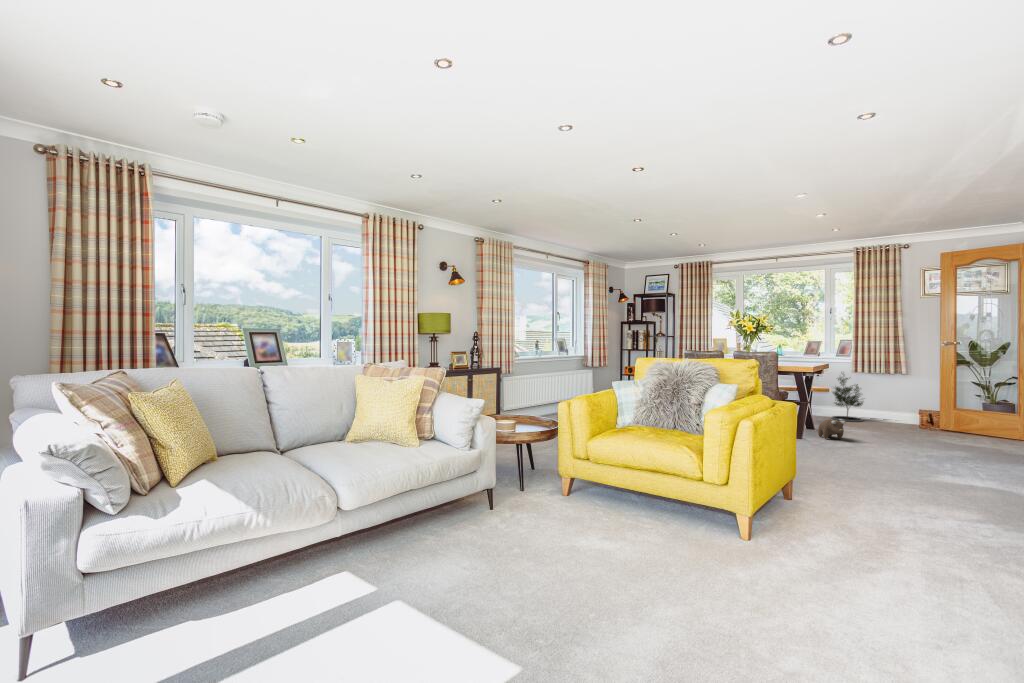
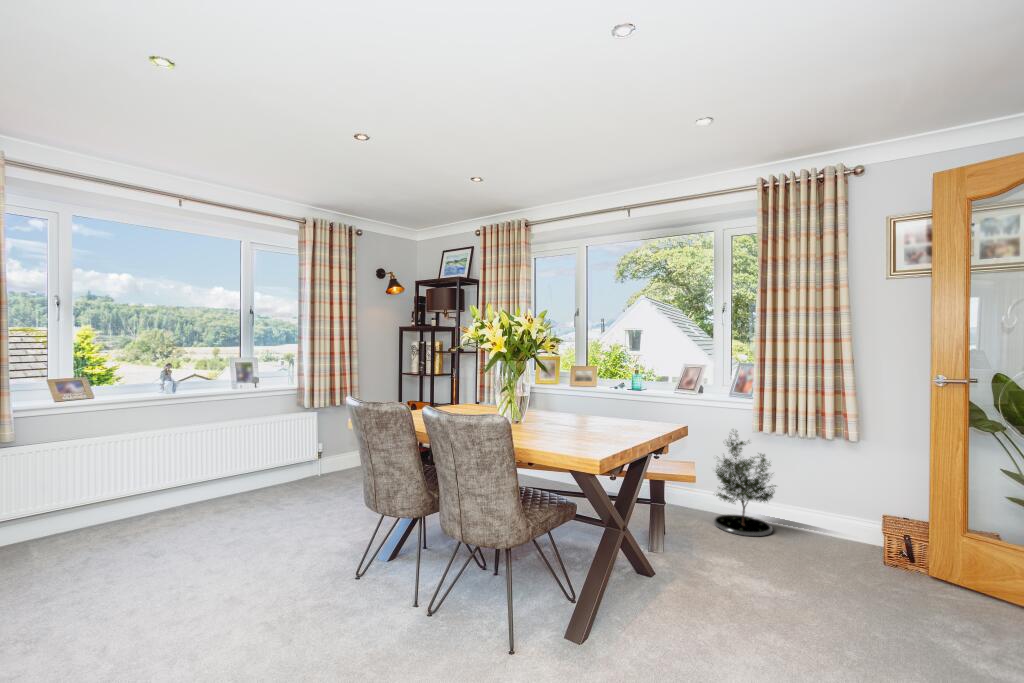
plush toy: present [818,419,846,439] -> none [629,588,687,648]

